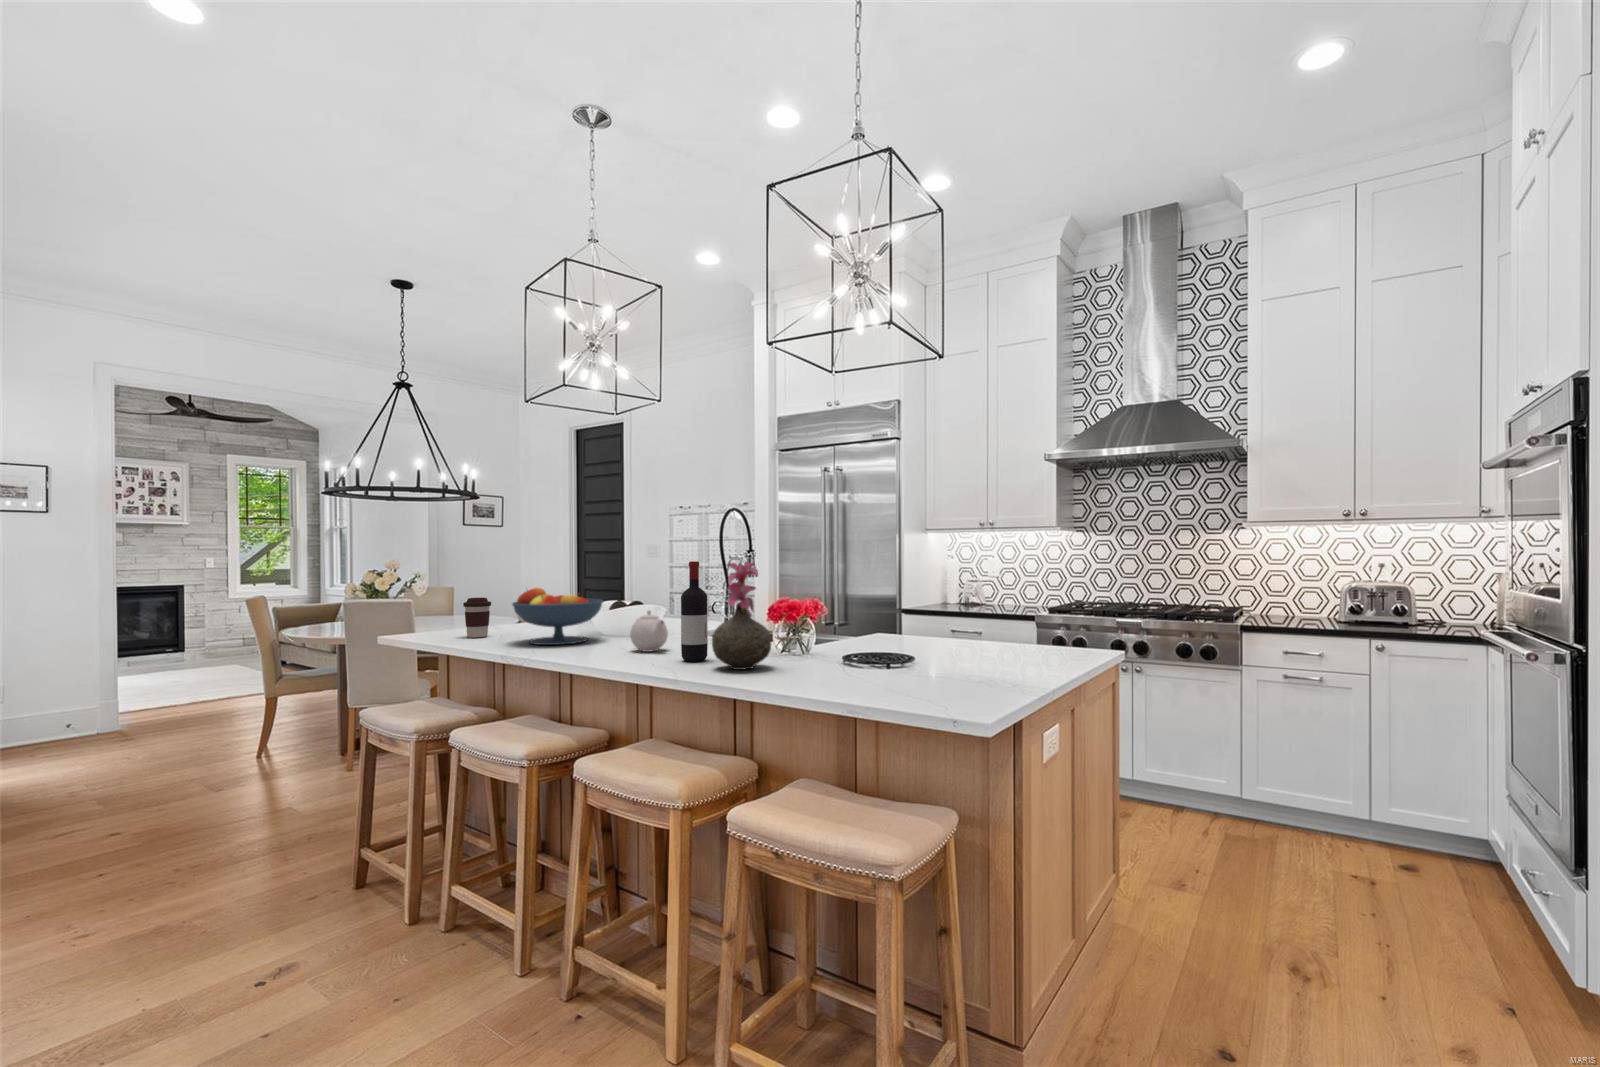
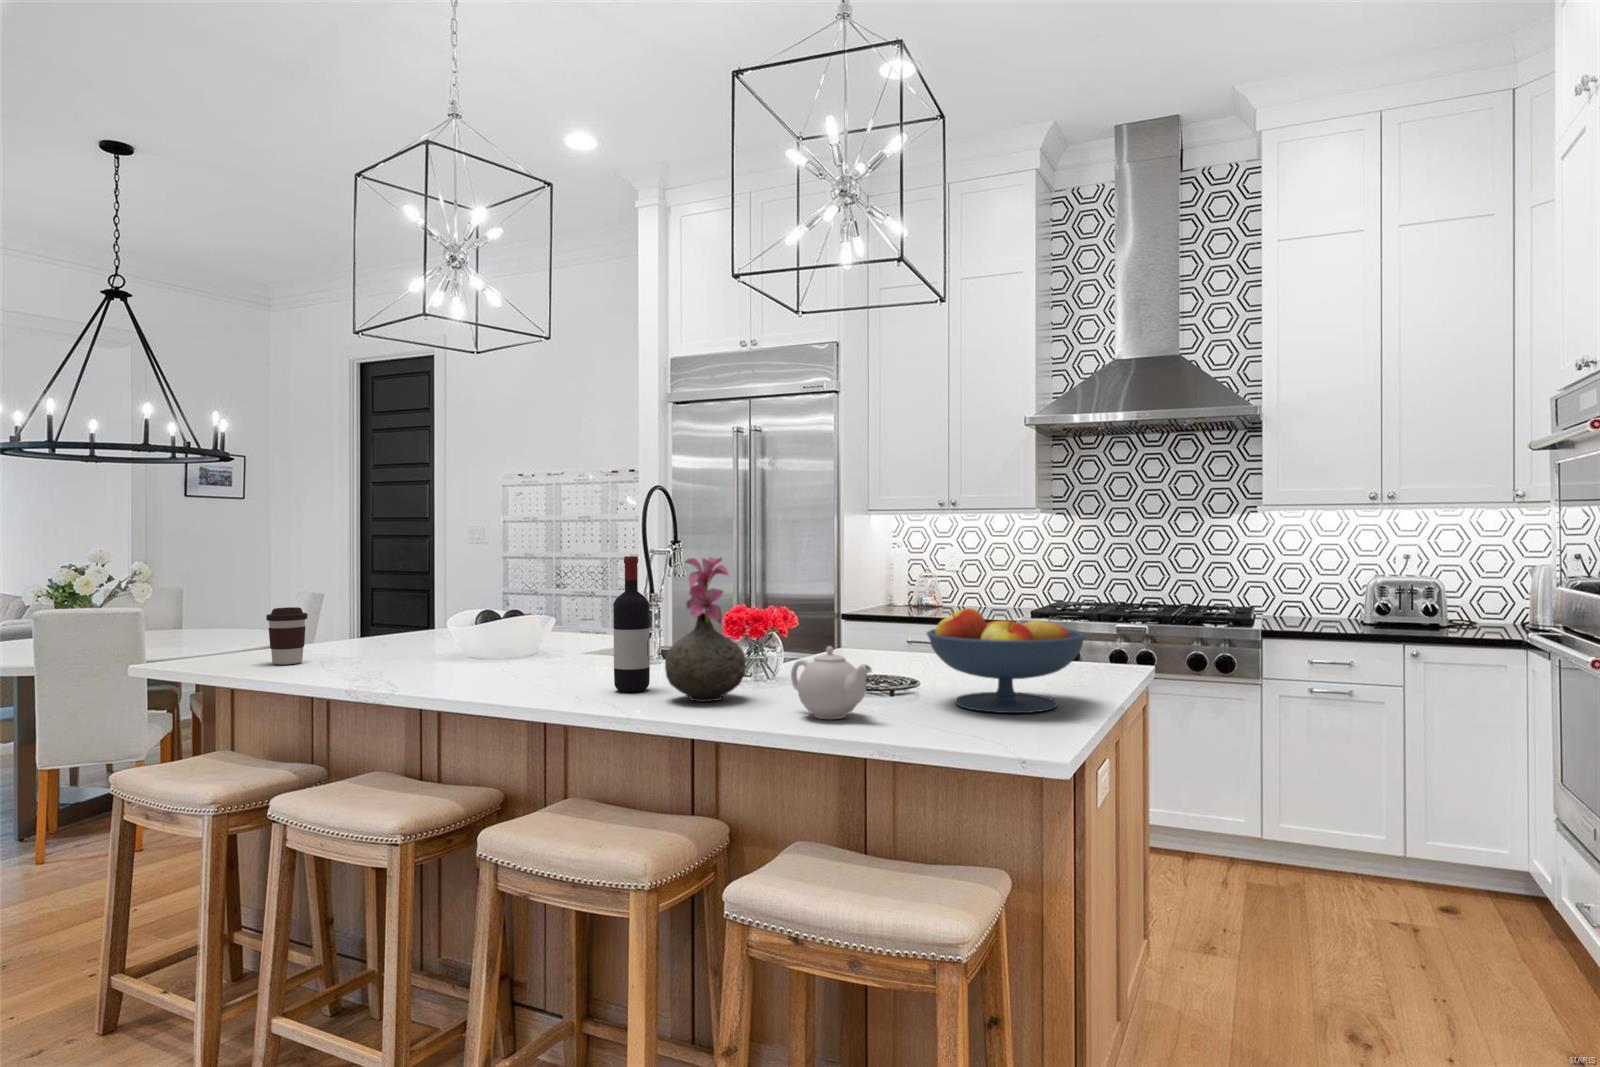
fruit bowl: present [512,588,603,645] -> present [927,608,1086,713]
teapot: present [630,610,668,652] -> present [791,646,872,719]

